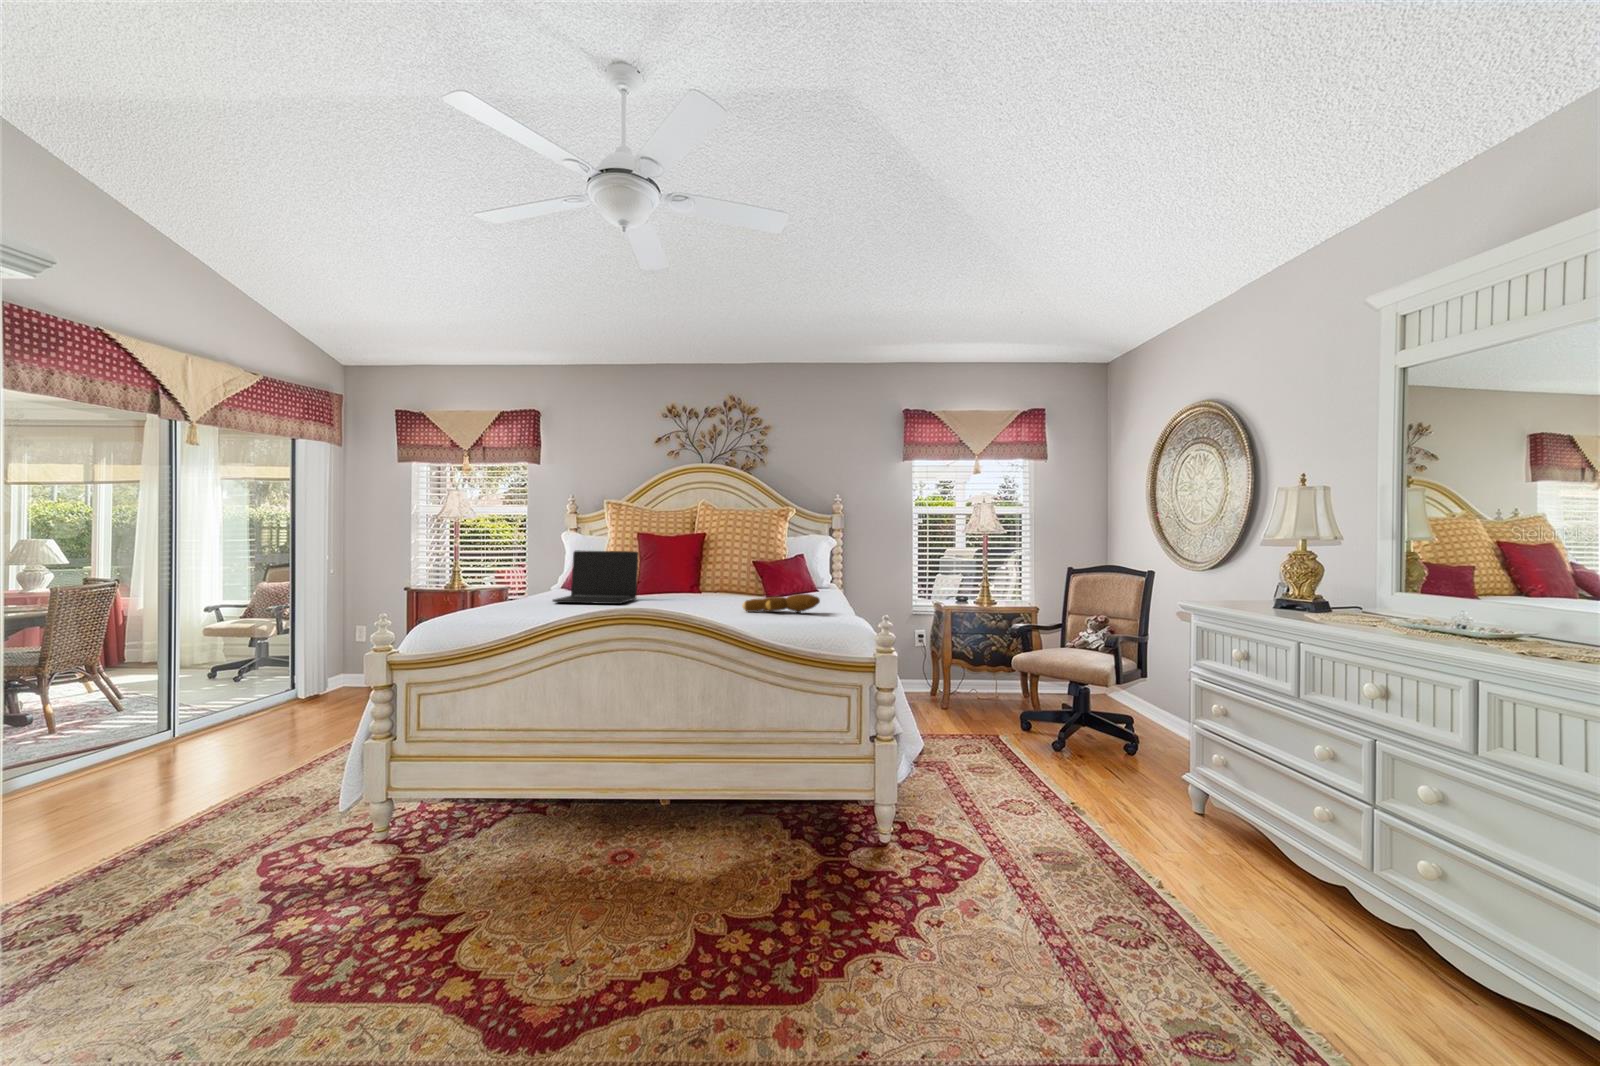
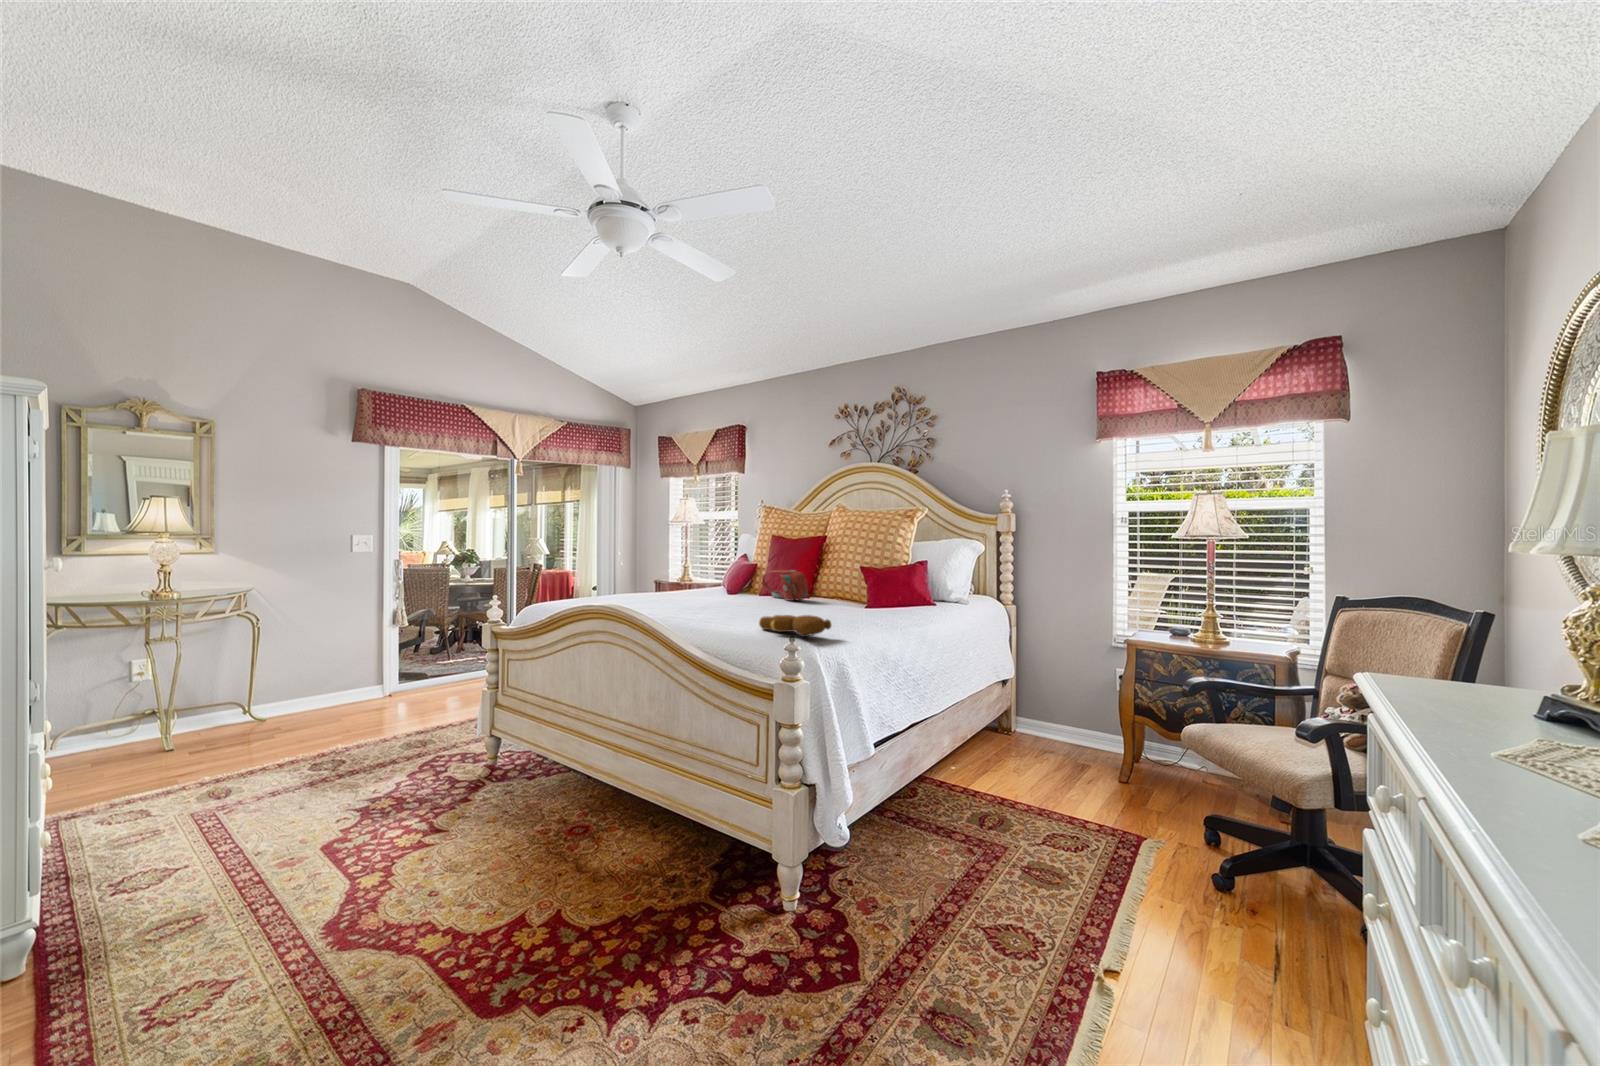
laptop: present [553,551,638,604] -> none [652,553,733,607]
handbag: none [647,566,707,596] -> present [762,570,808,601]

